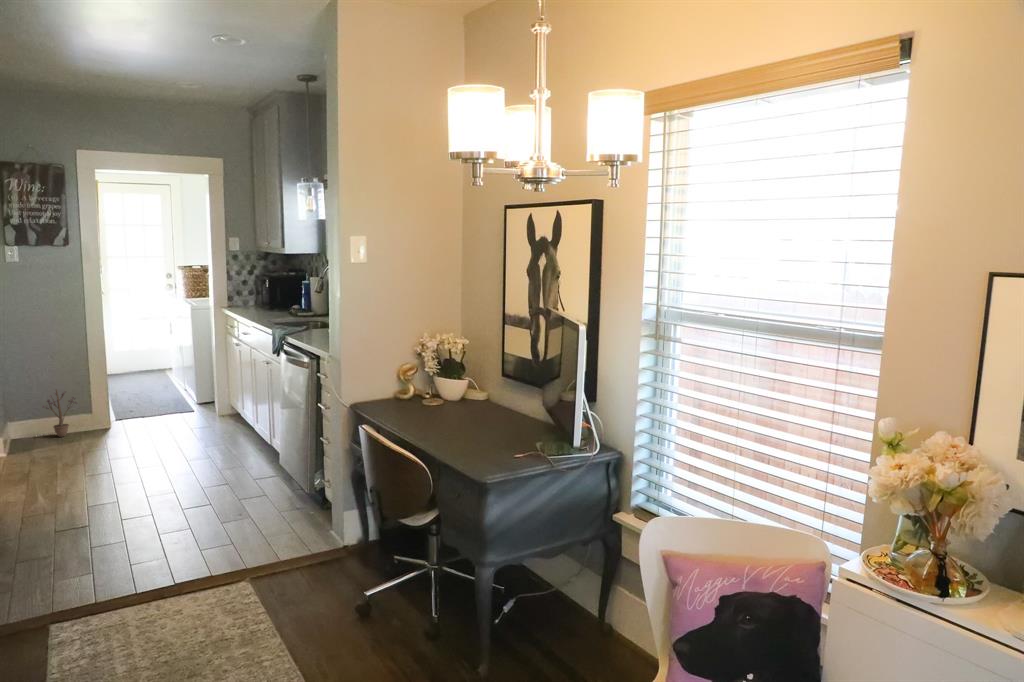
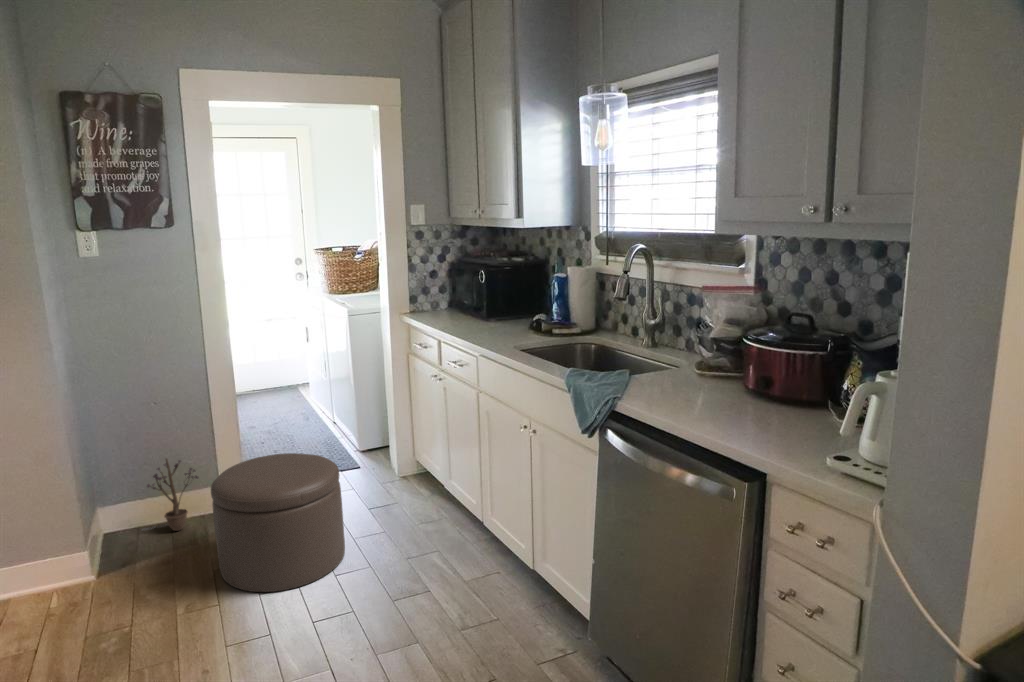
ottoman: none [84,386,169,459] -> present [211,453,345,592]

